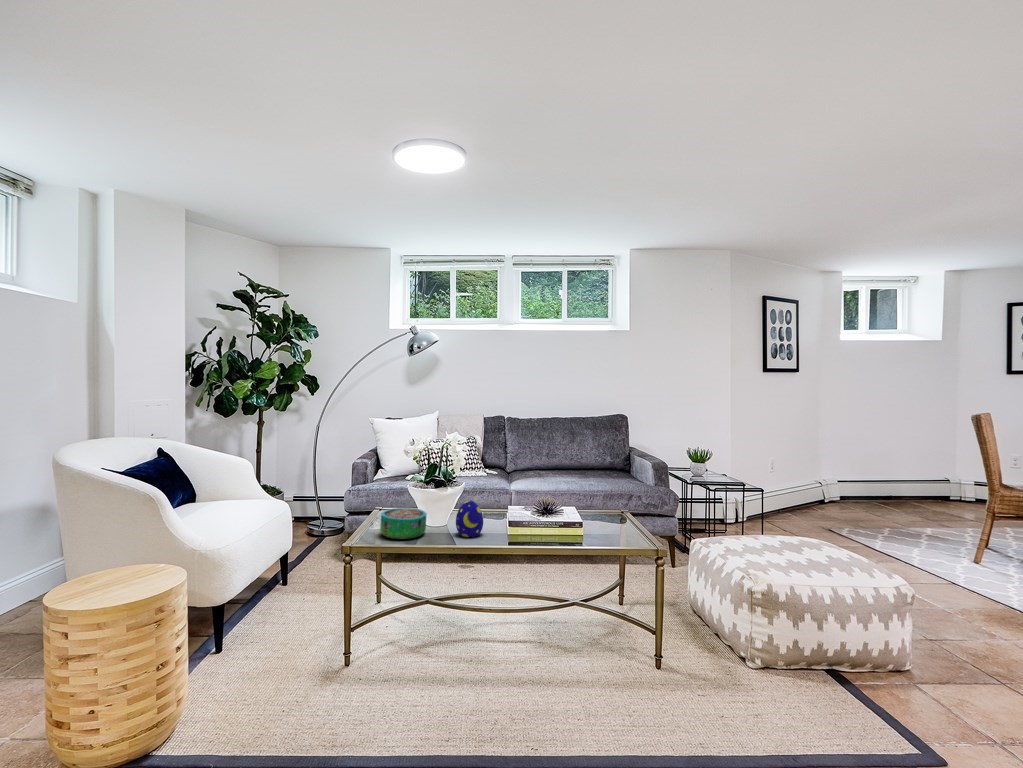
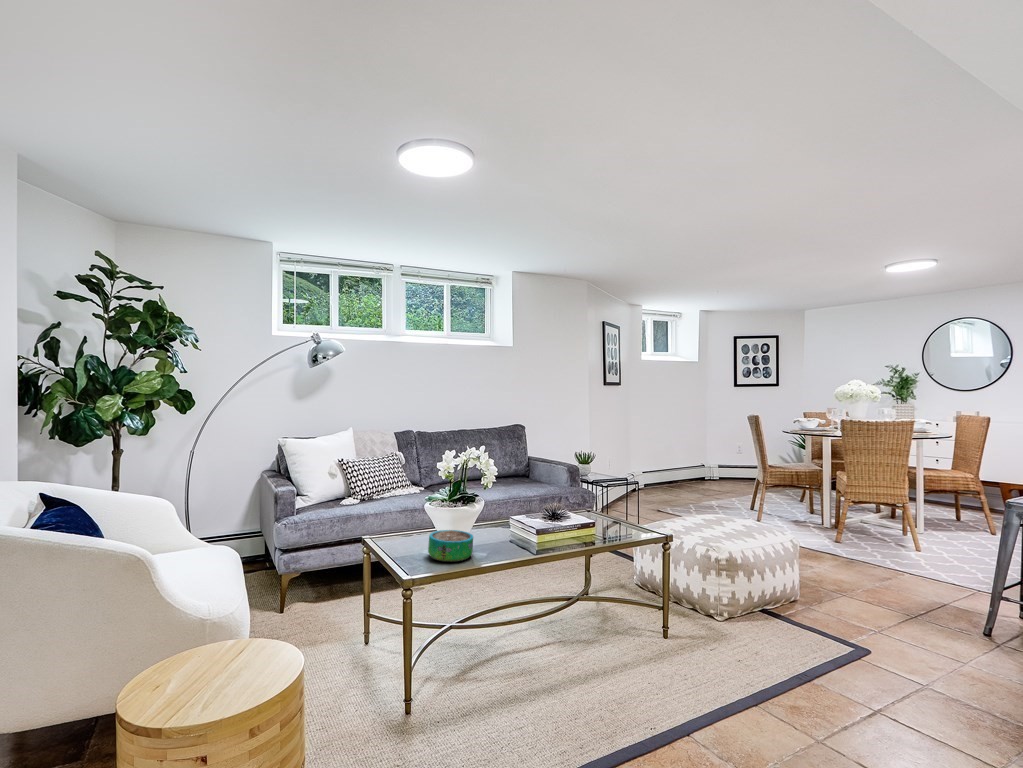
decorative egg: present [456,501,483,537] -> none [494,516,520,550]

